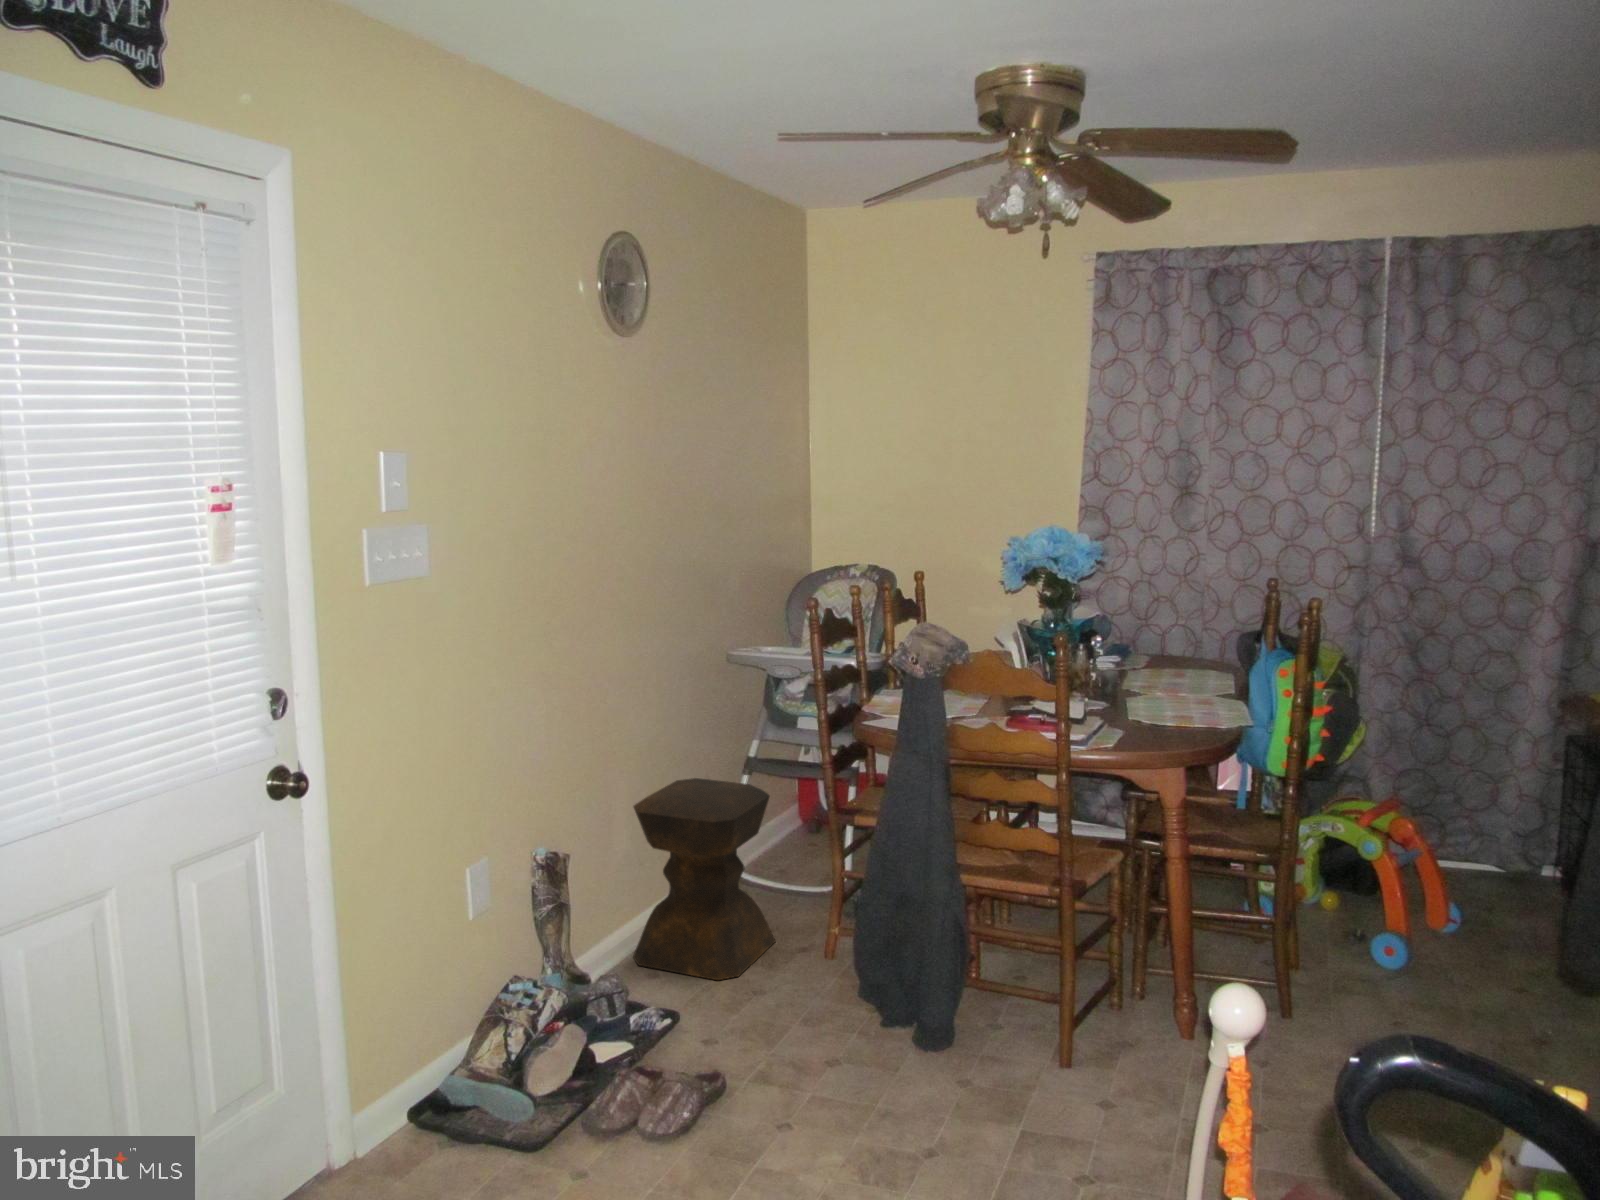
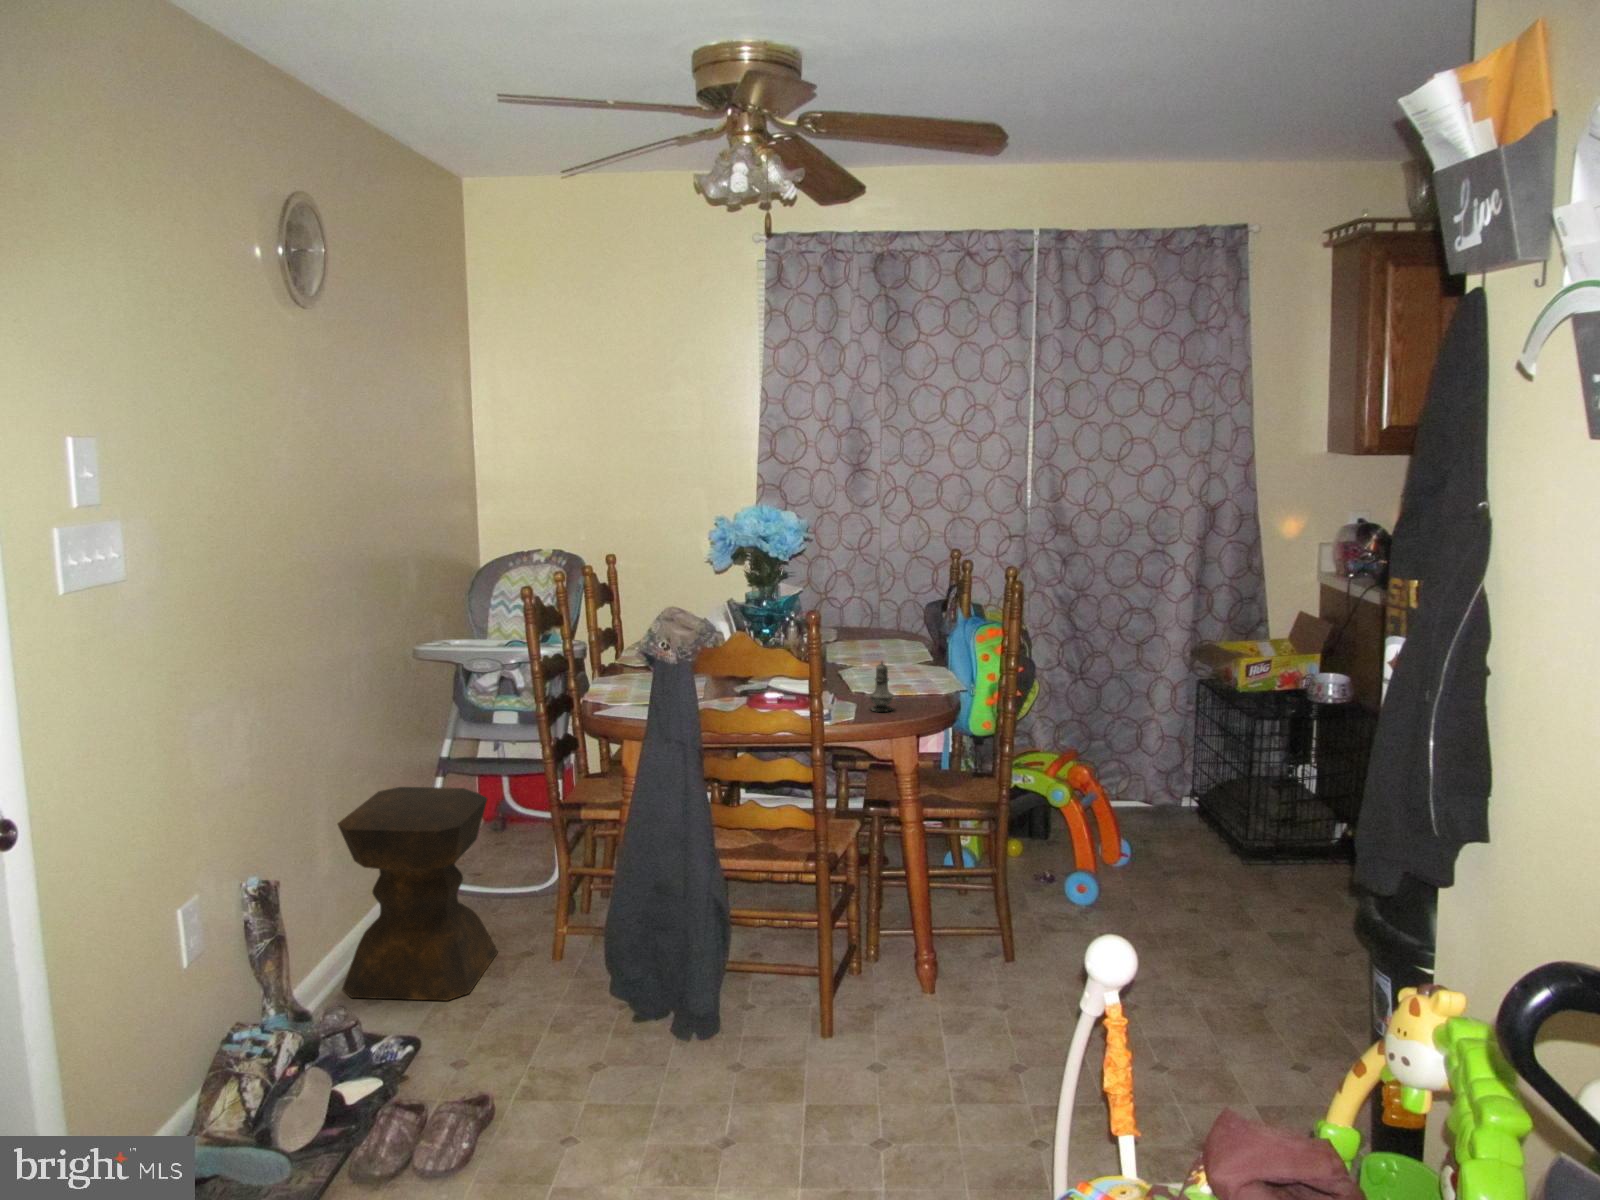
salt shaker: none [1132,690,1158,743] -> present [870,662,893,712]

